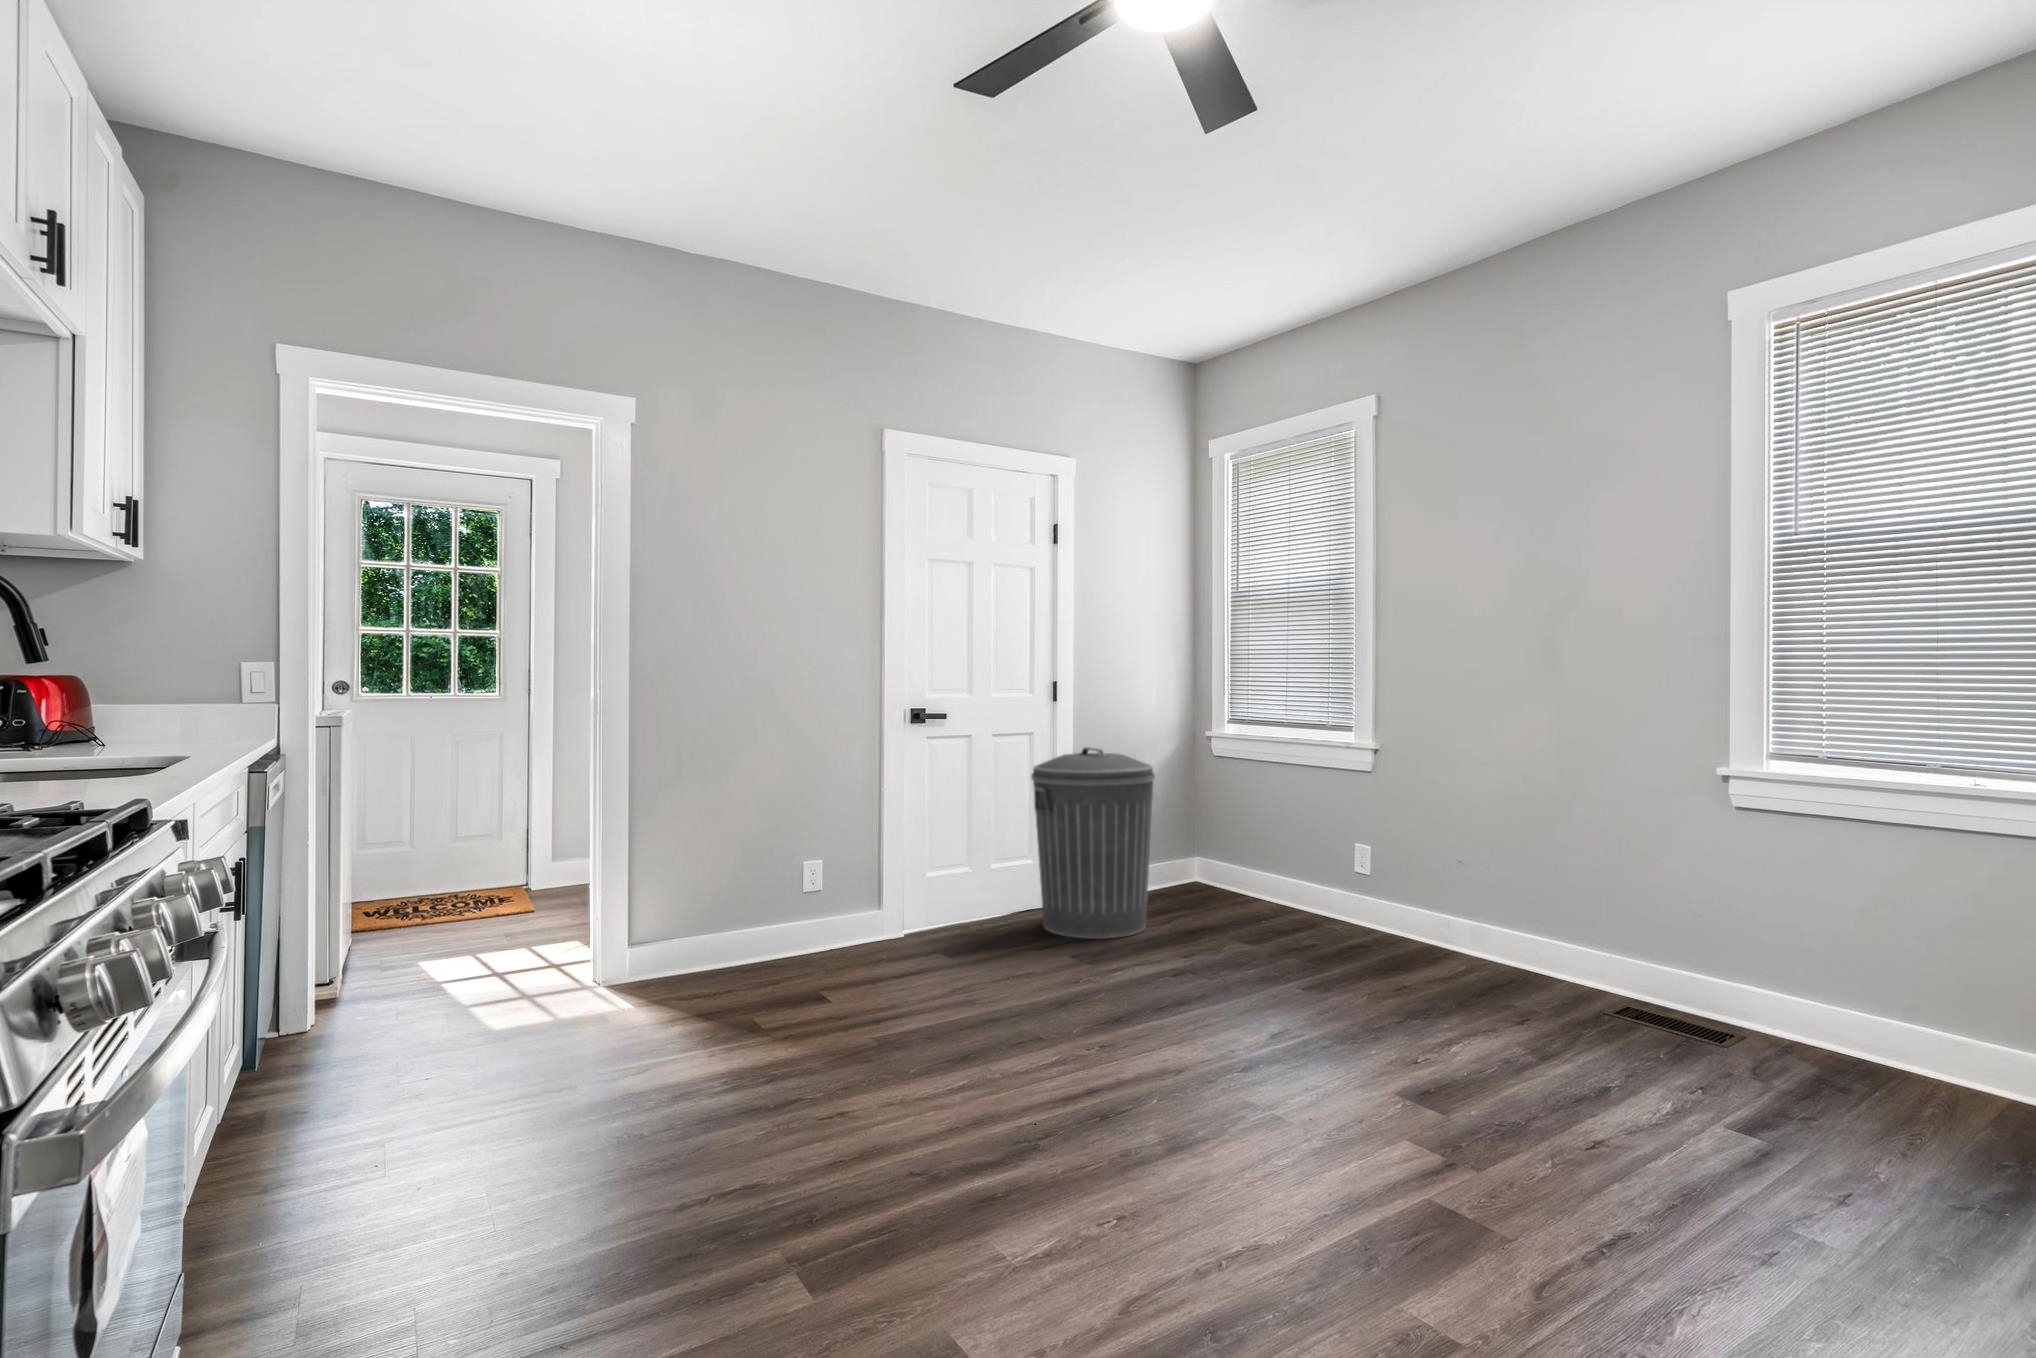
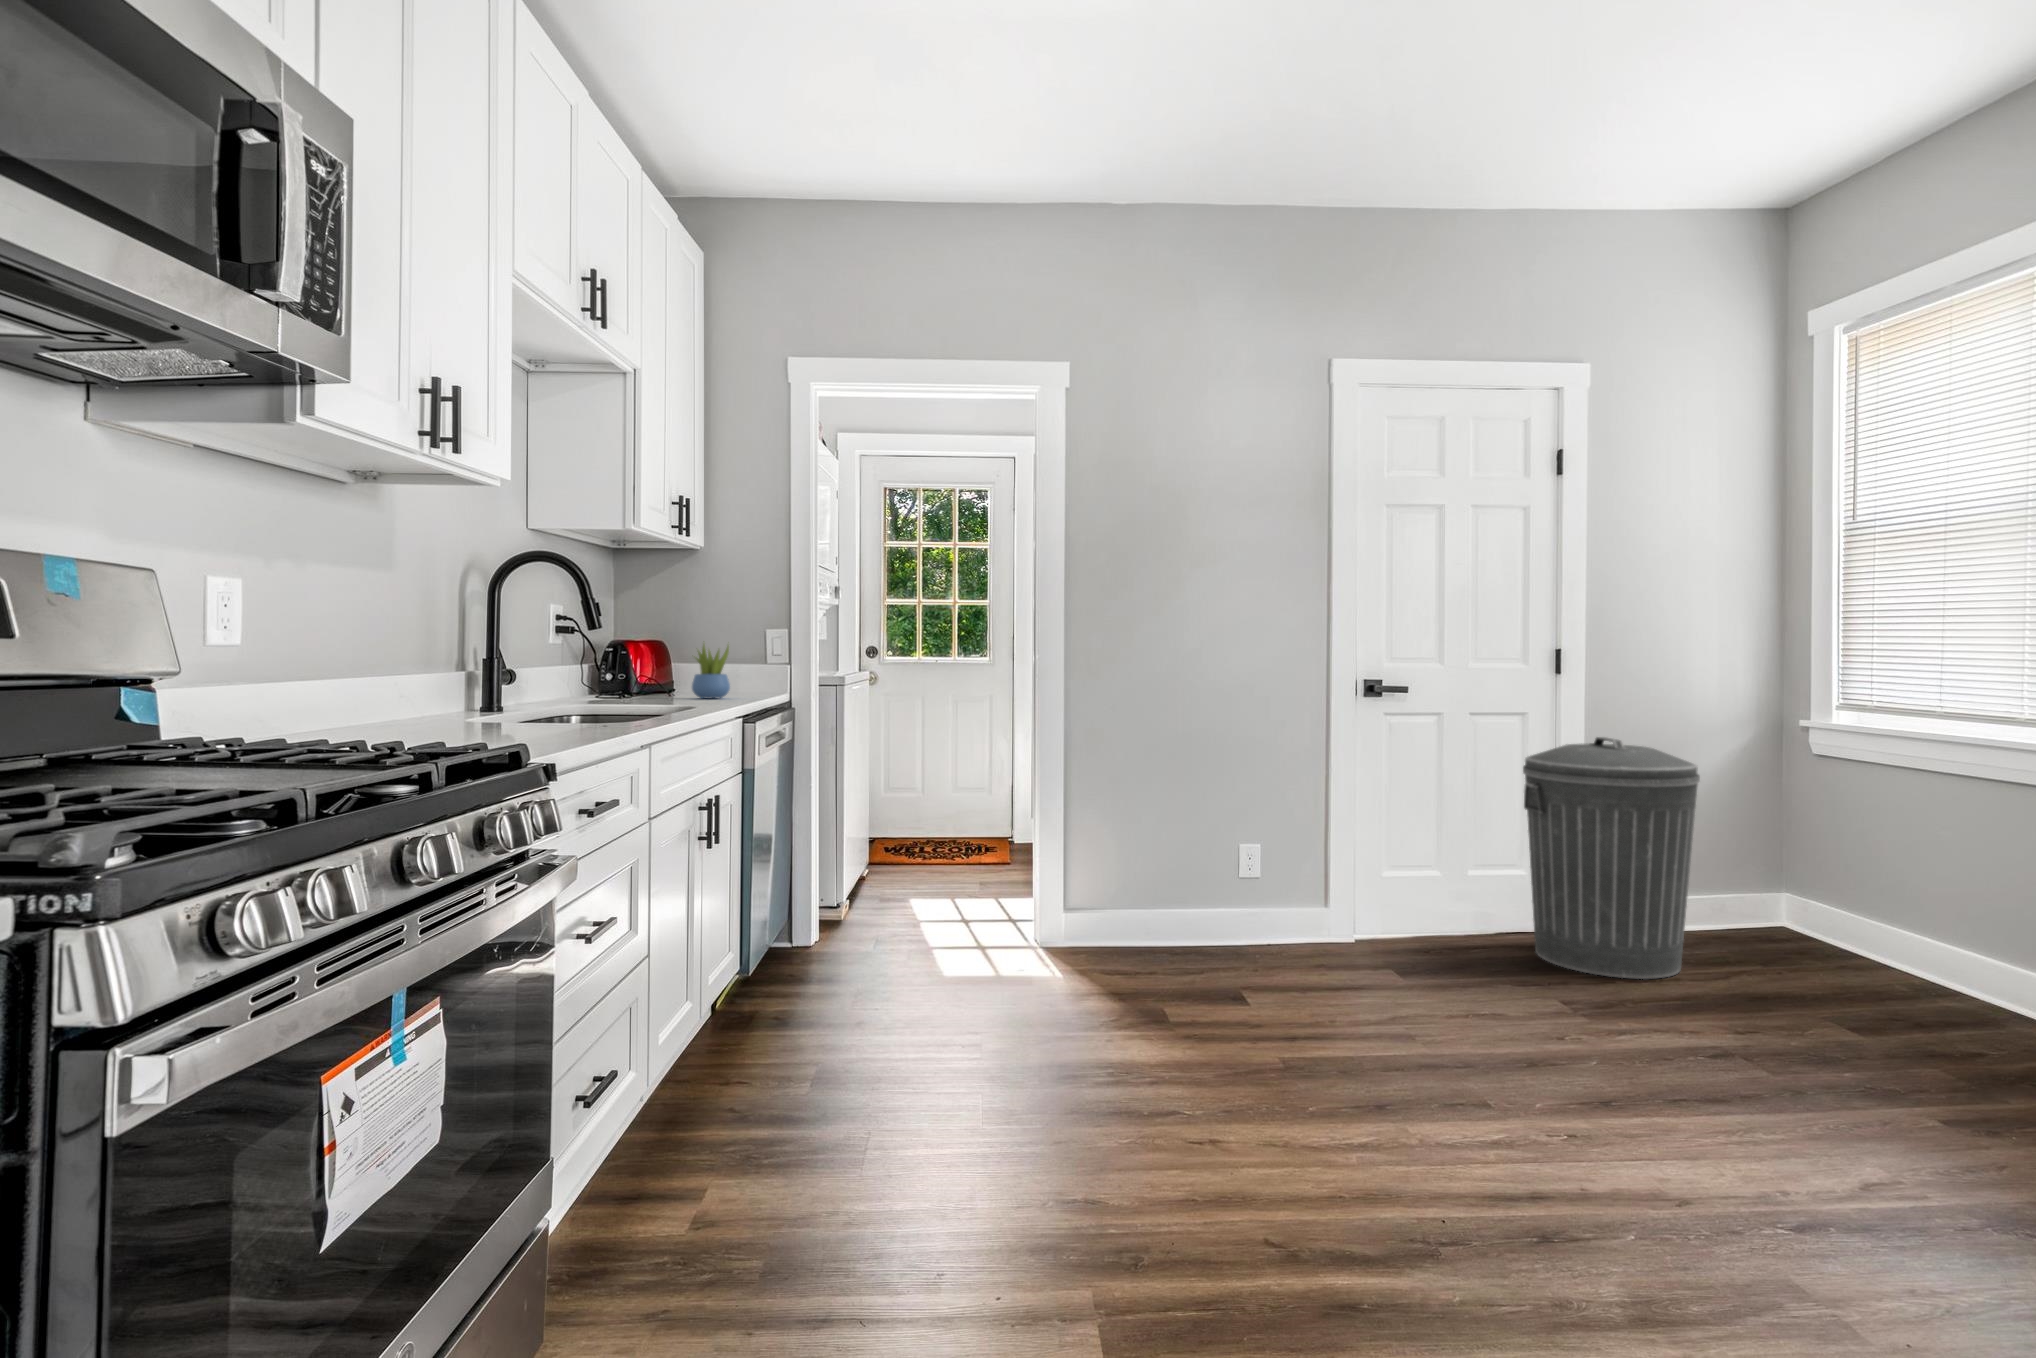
succulent plant: none [131,674,191,745] -> present [692,645,730,699]

